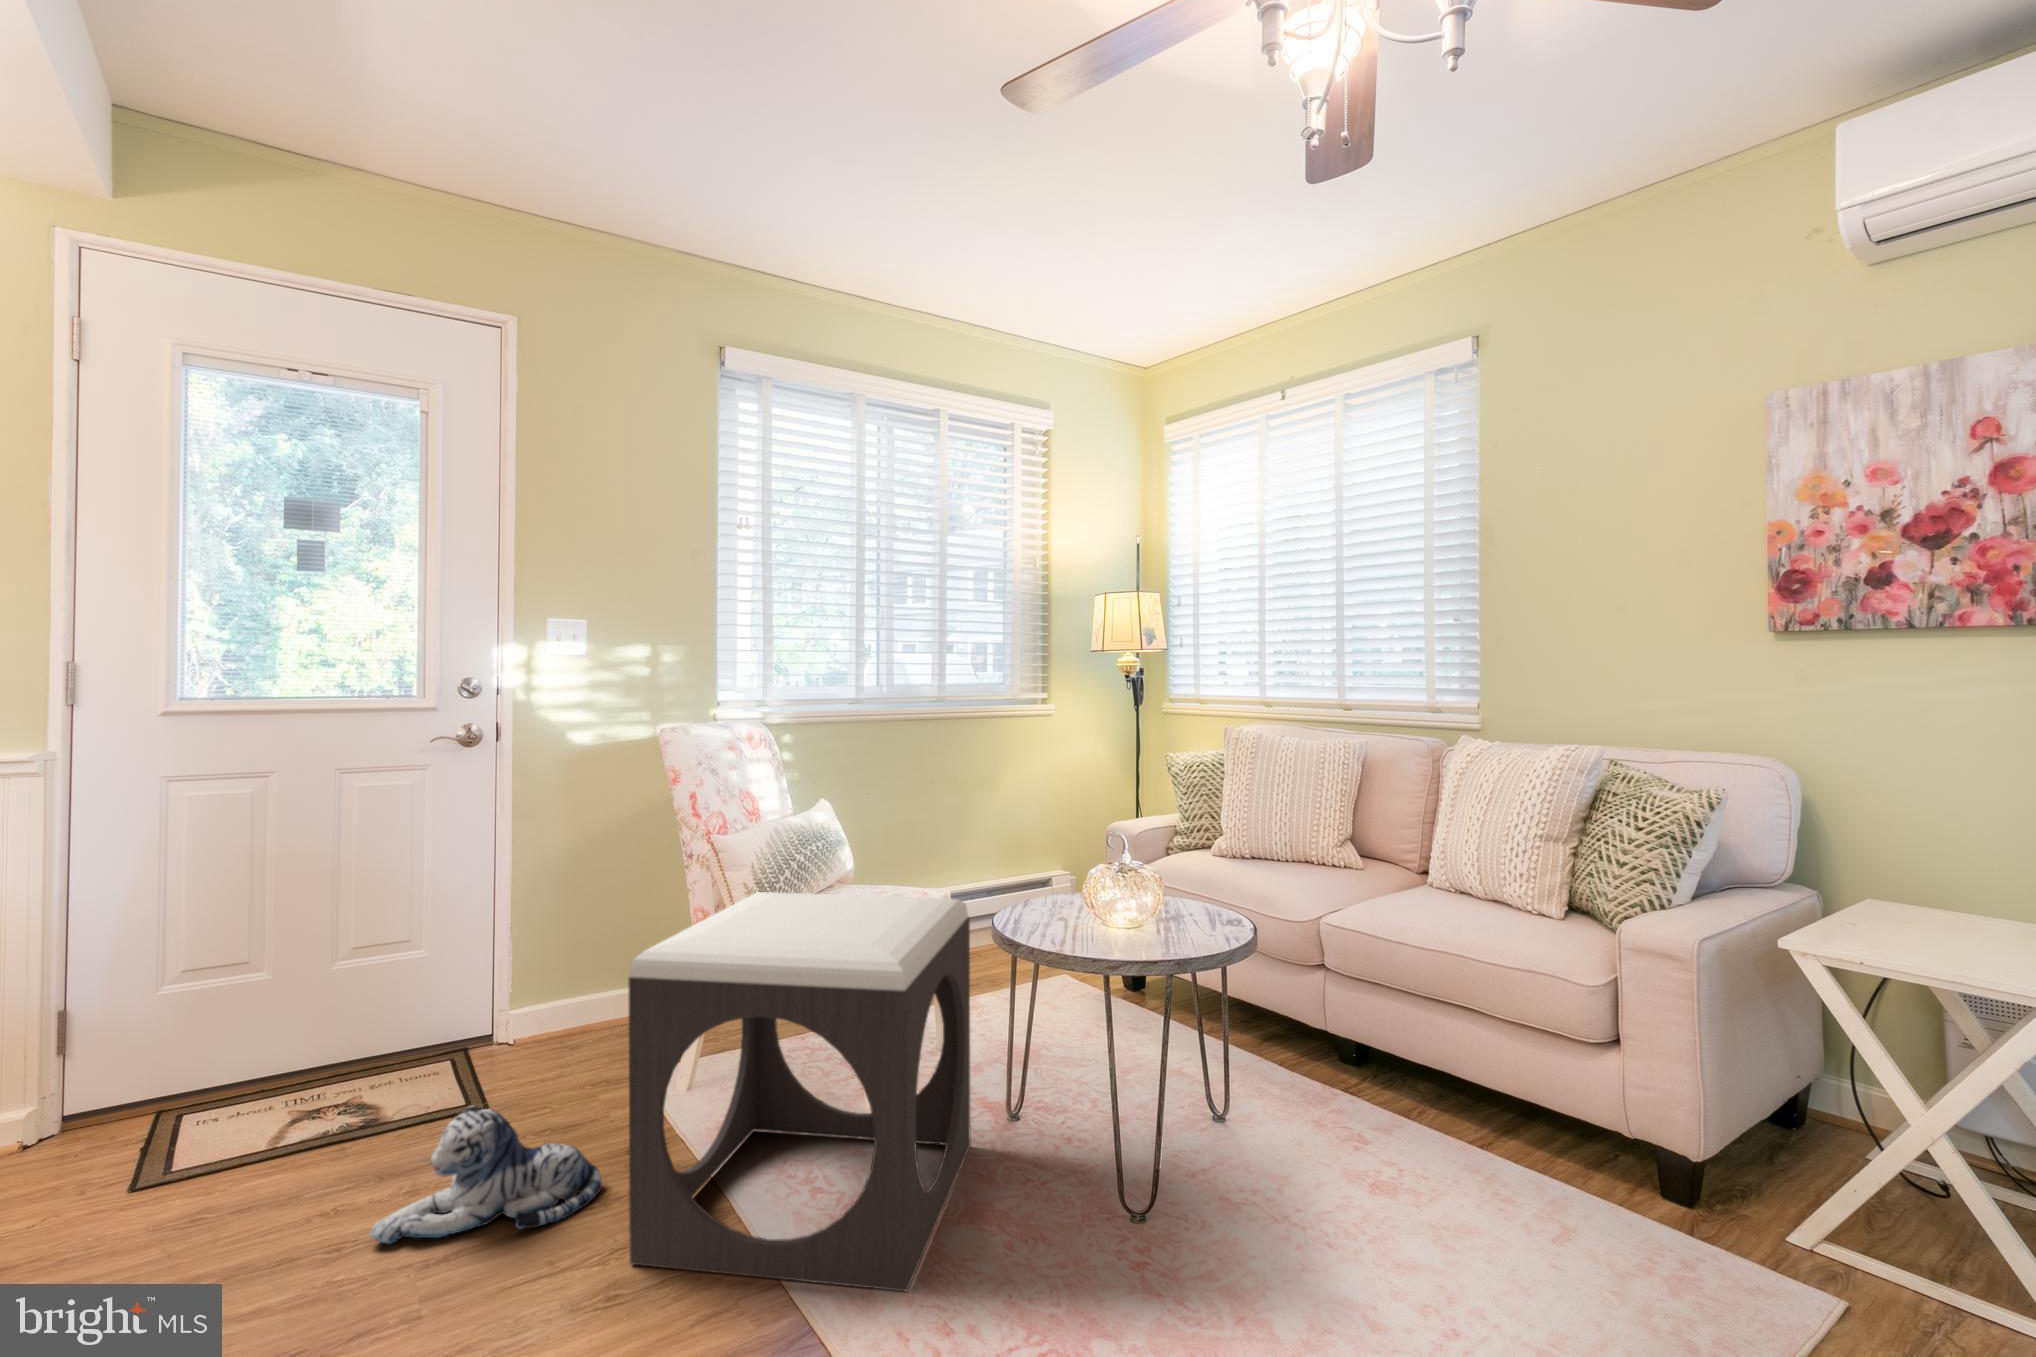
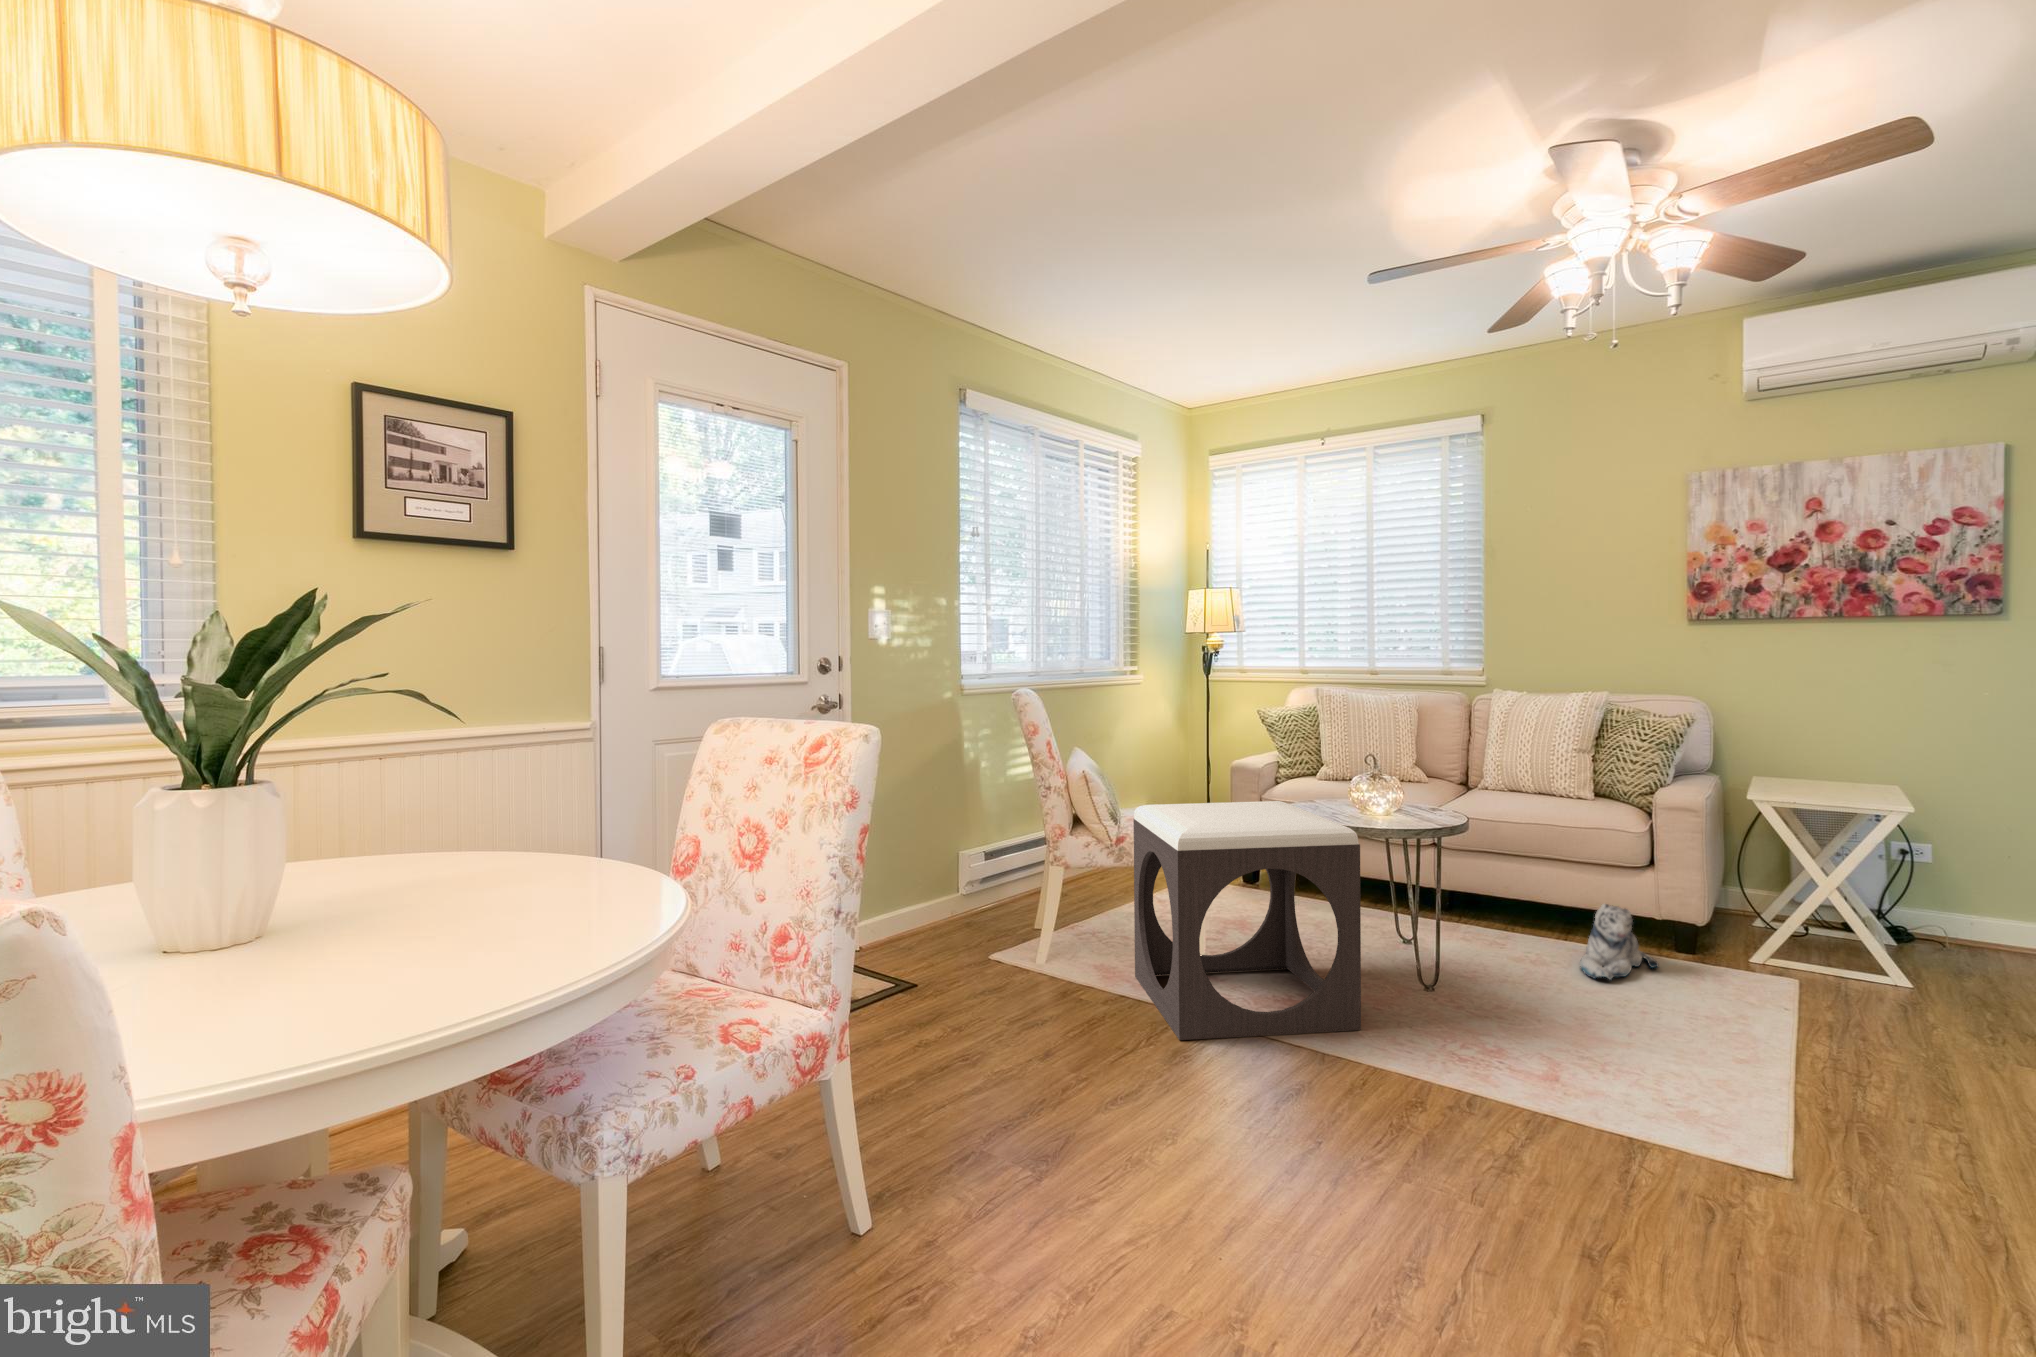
plush toy: present [370,1106,602,1244] -> present [1580,904,1658,980]

